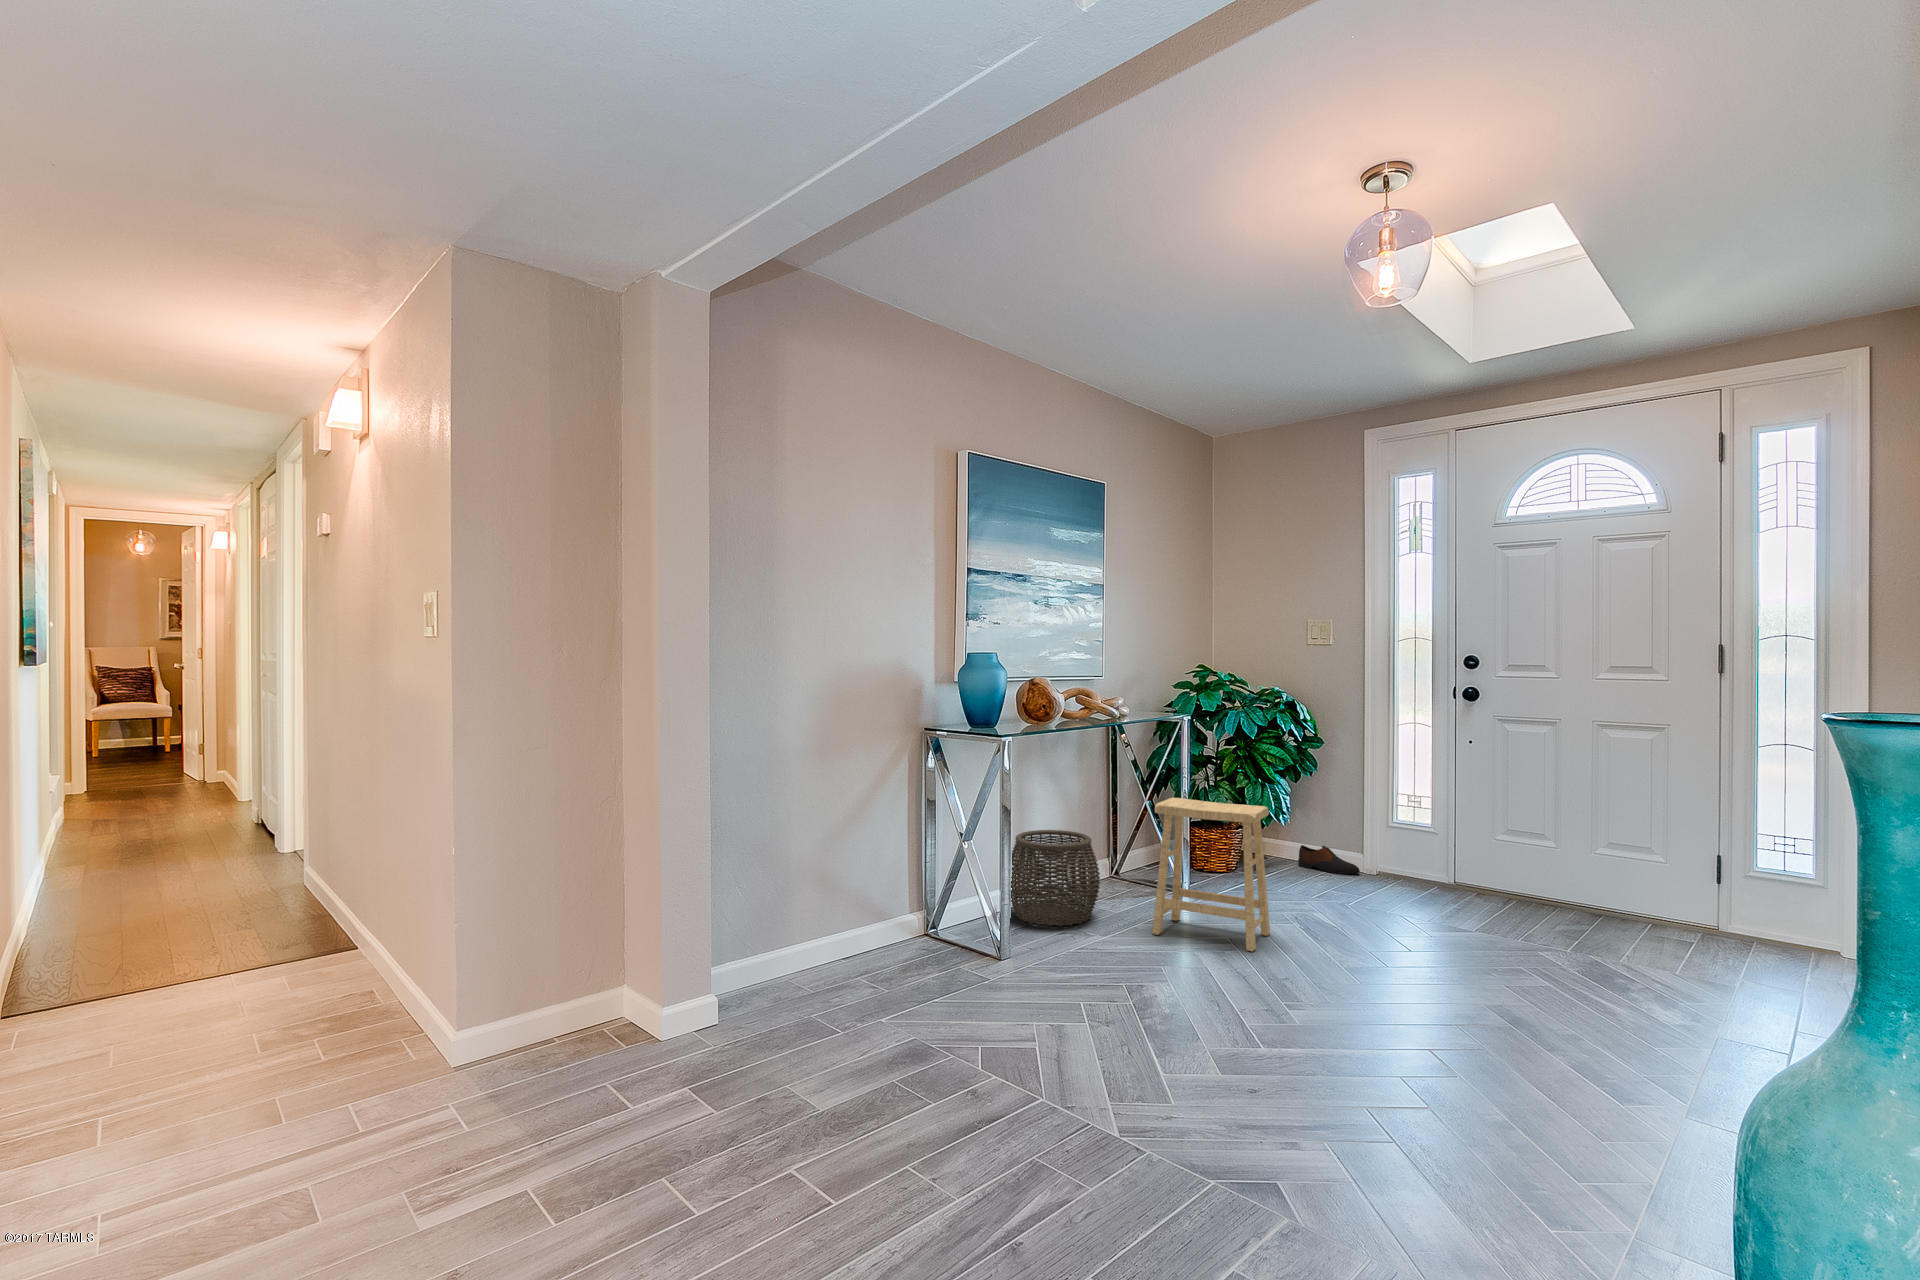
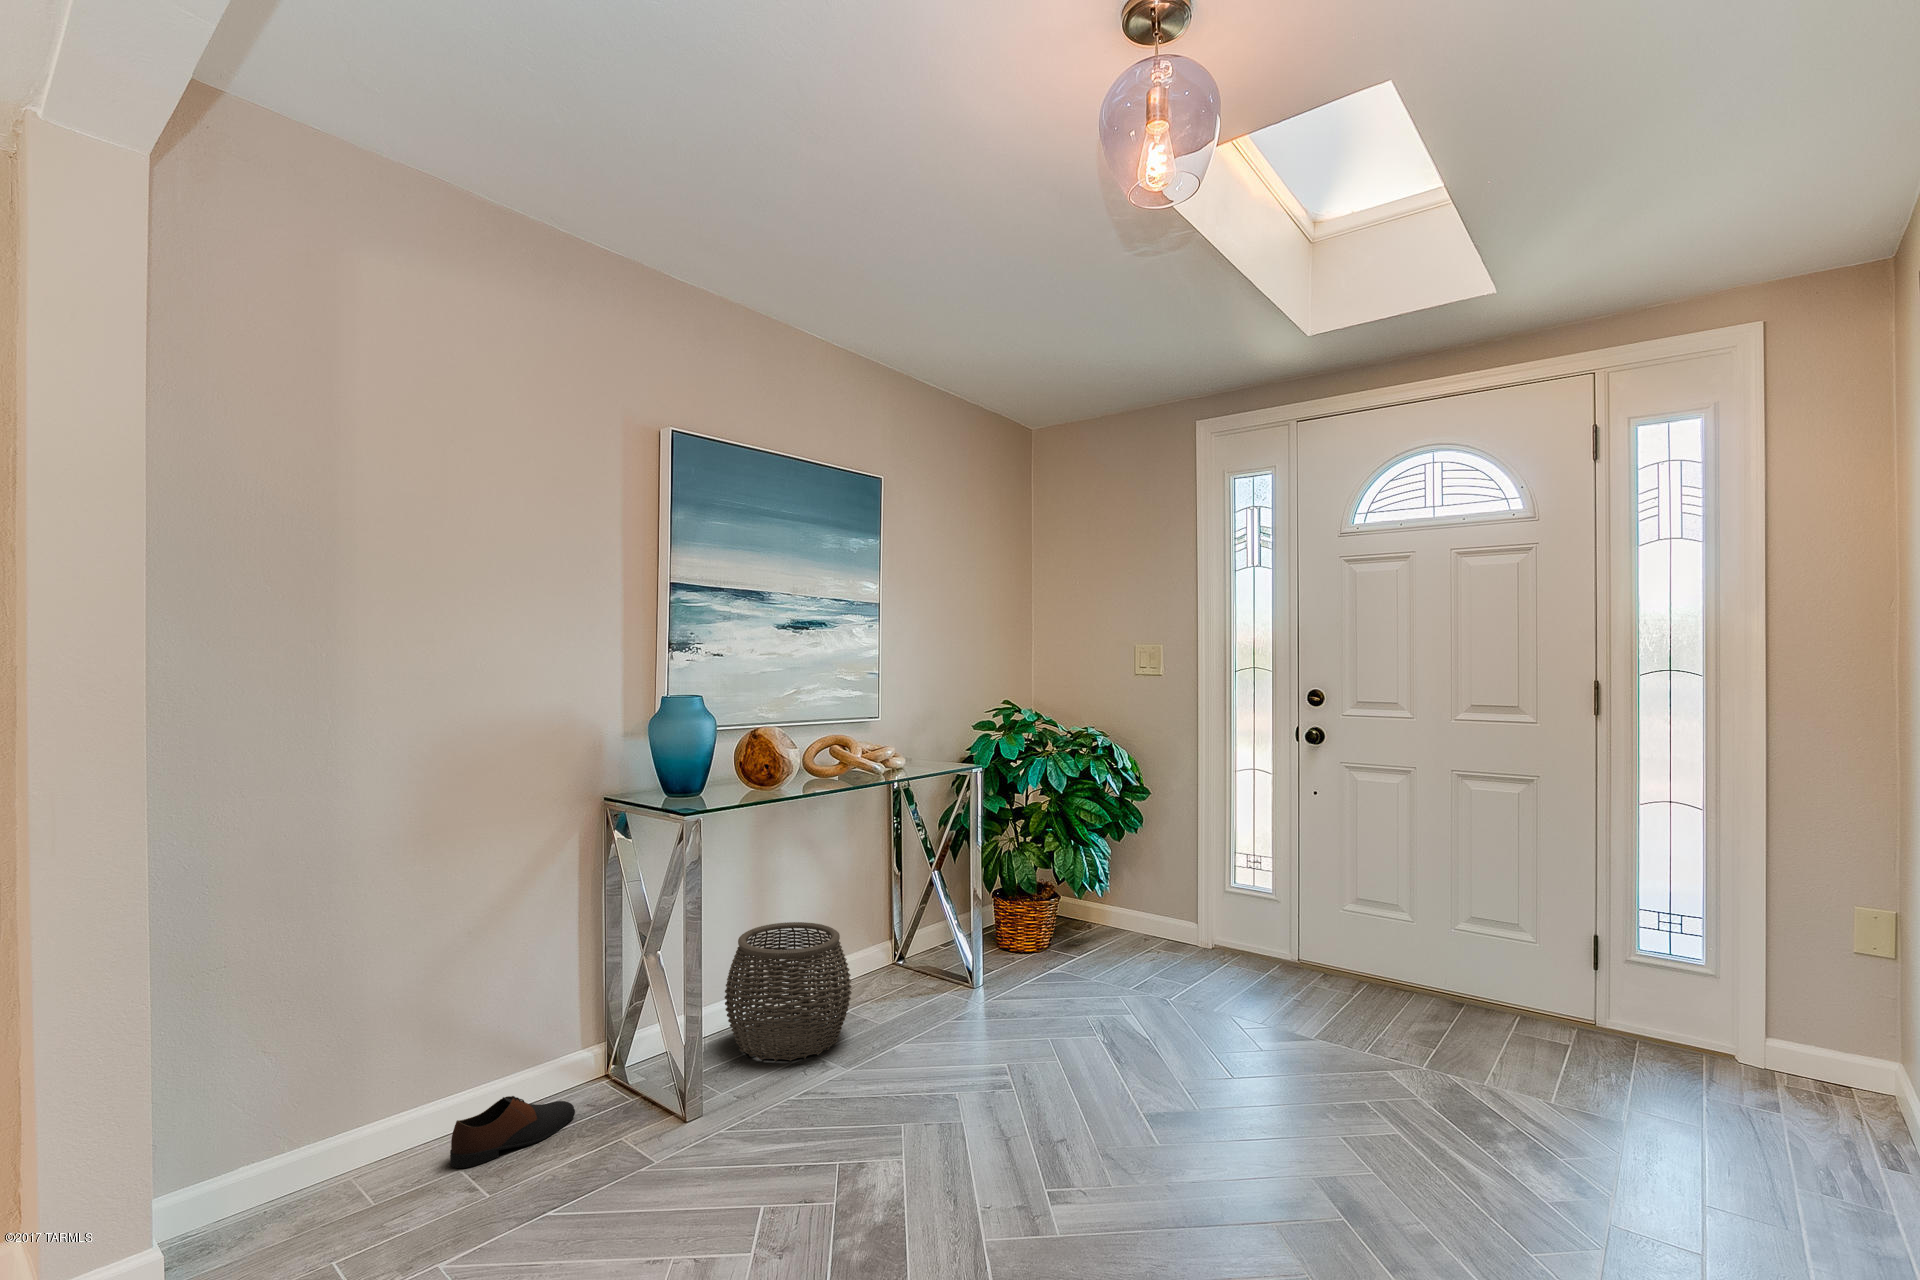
footstool: present [1152,798,1270,951] -> none [910,881,1064,1096]
shoe: present [1298,845,1360,874] -> present [450,1096,575,1168]

